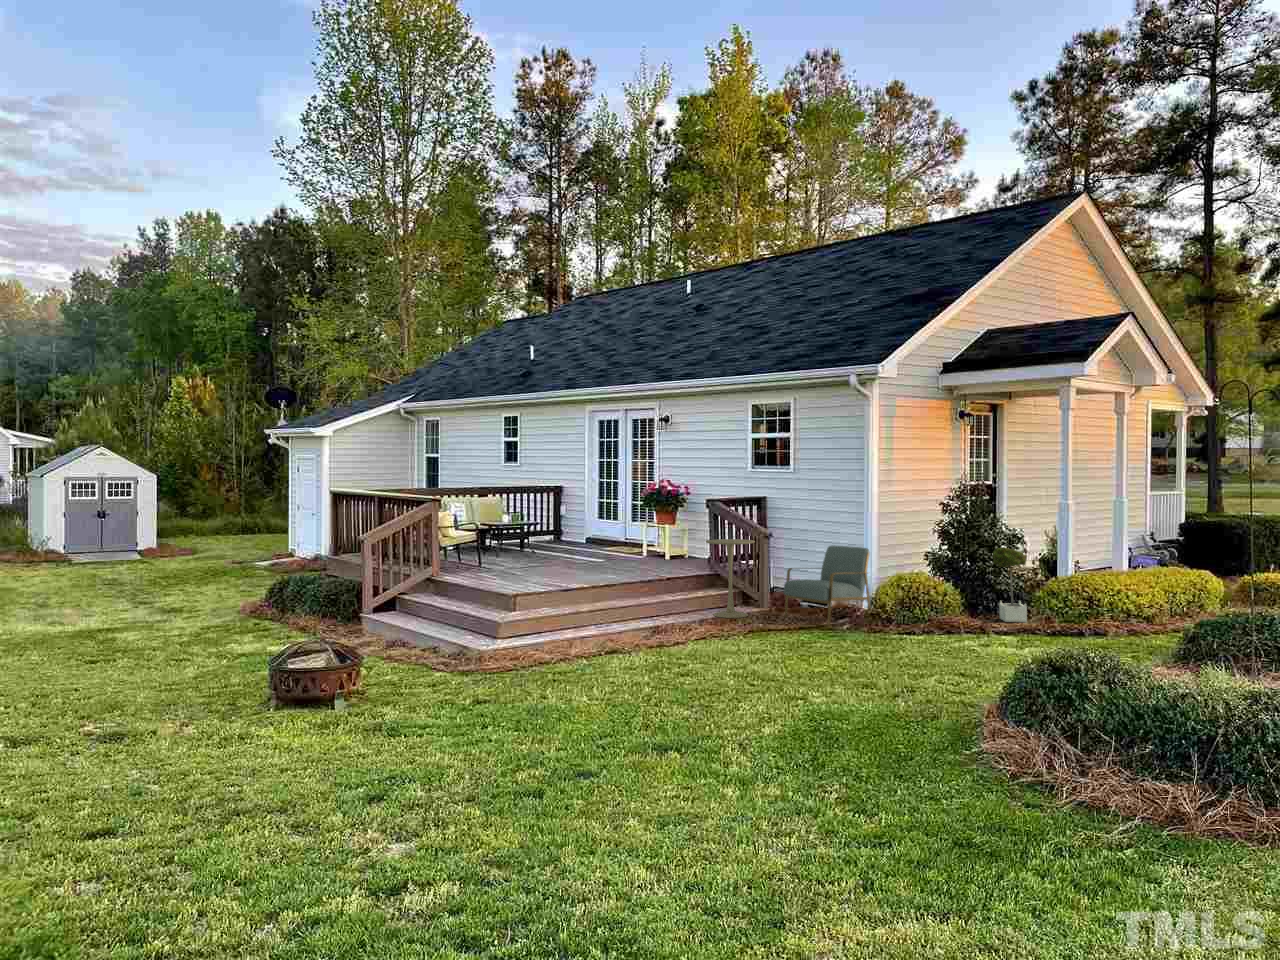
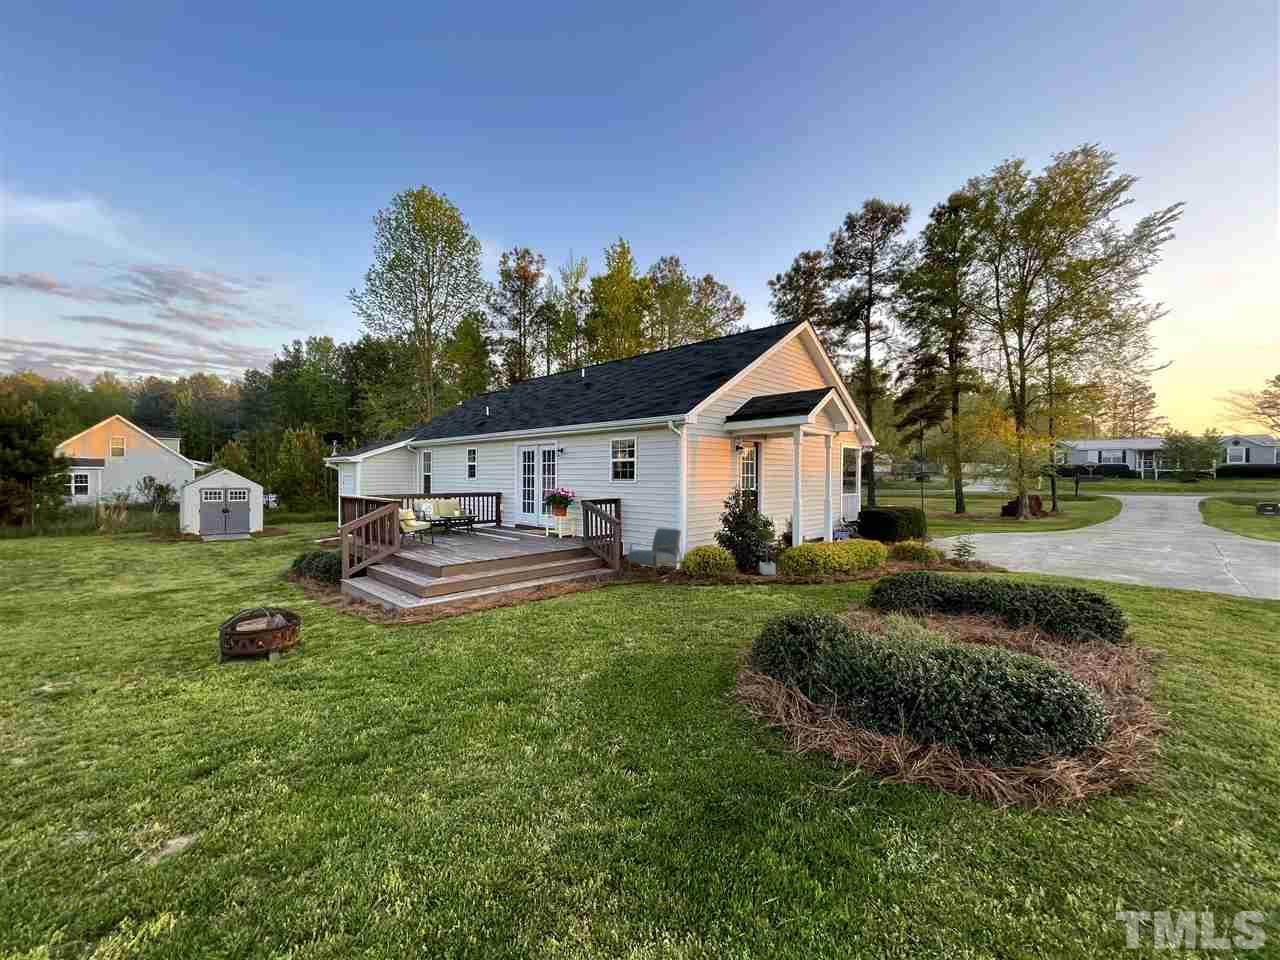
pedestal table: present [706,539,755,618] -> none [579,525,610,576]

